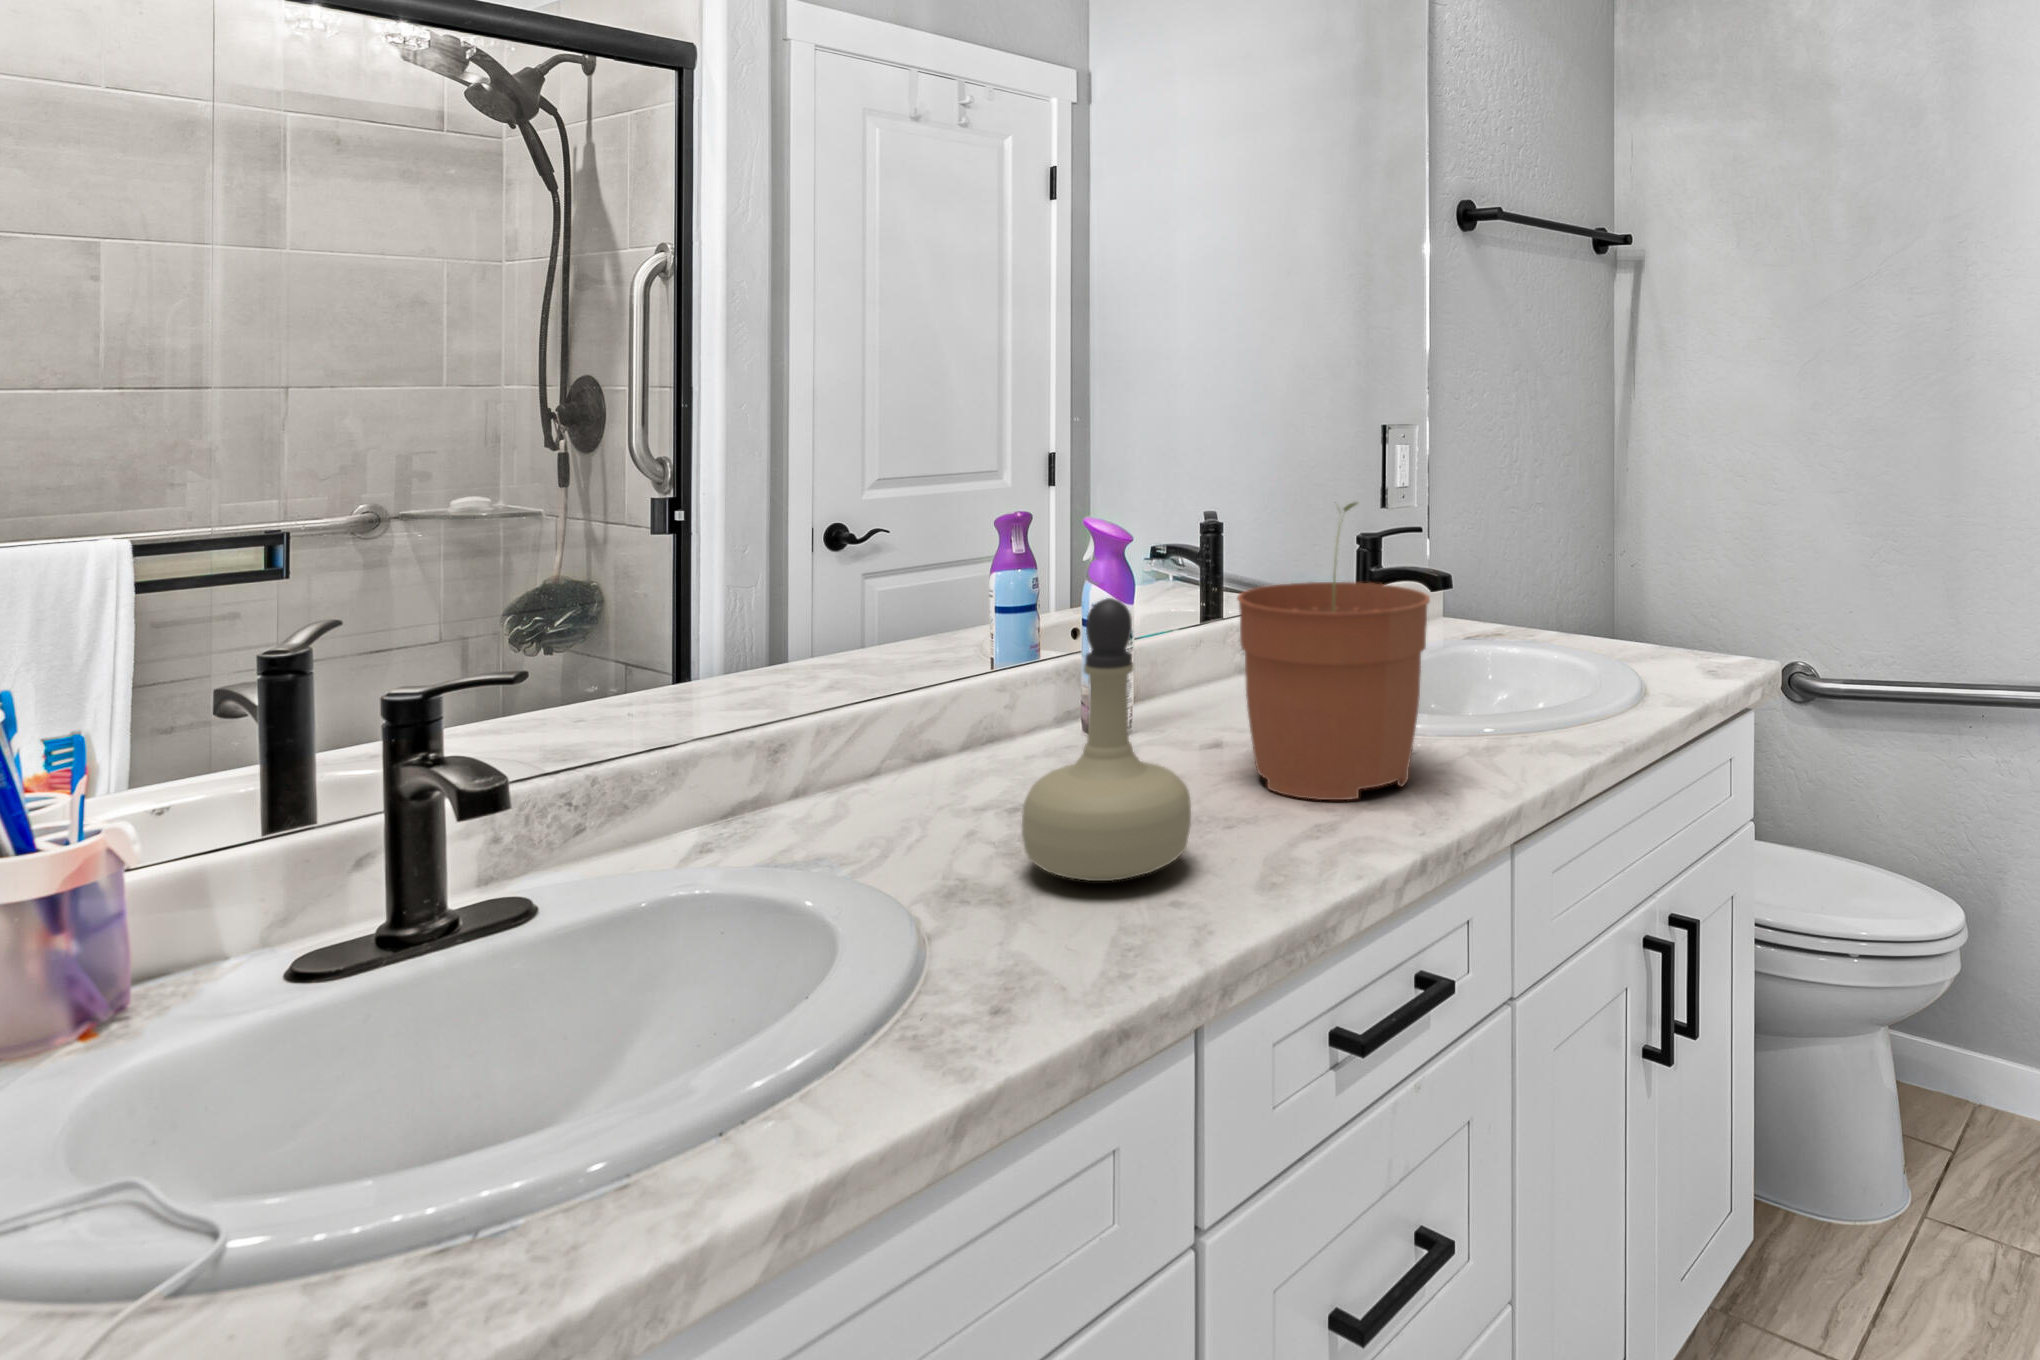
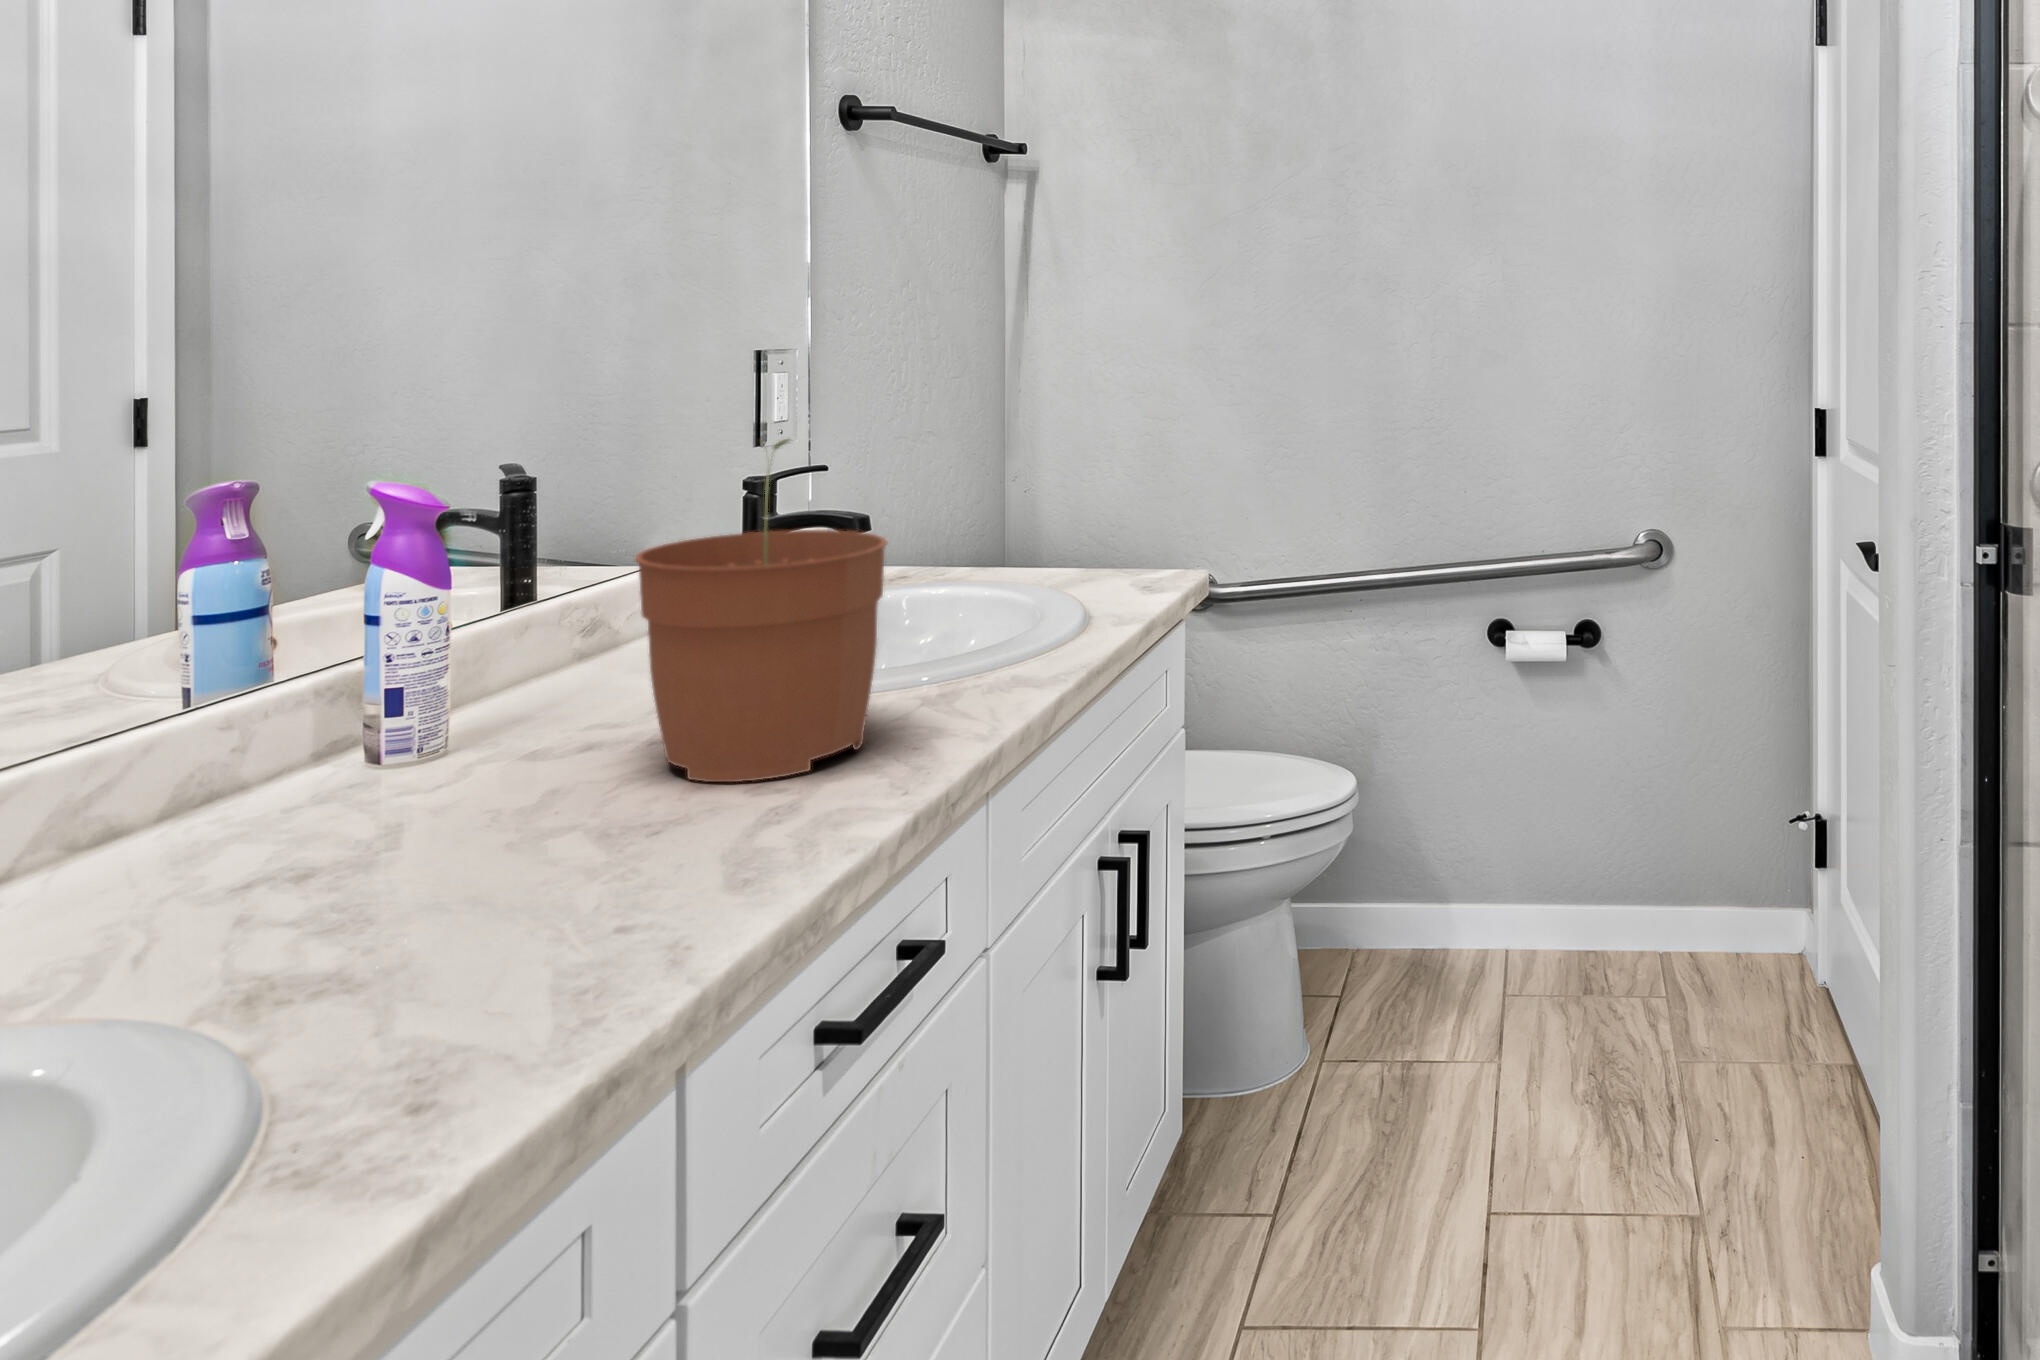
perfume bottle: present [1022,598,1191,881] -> none [358,571,619,931]

